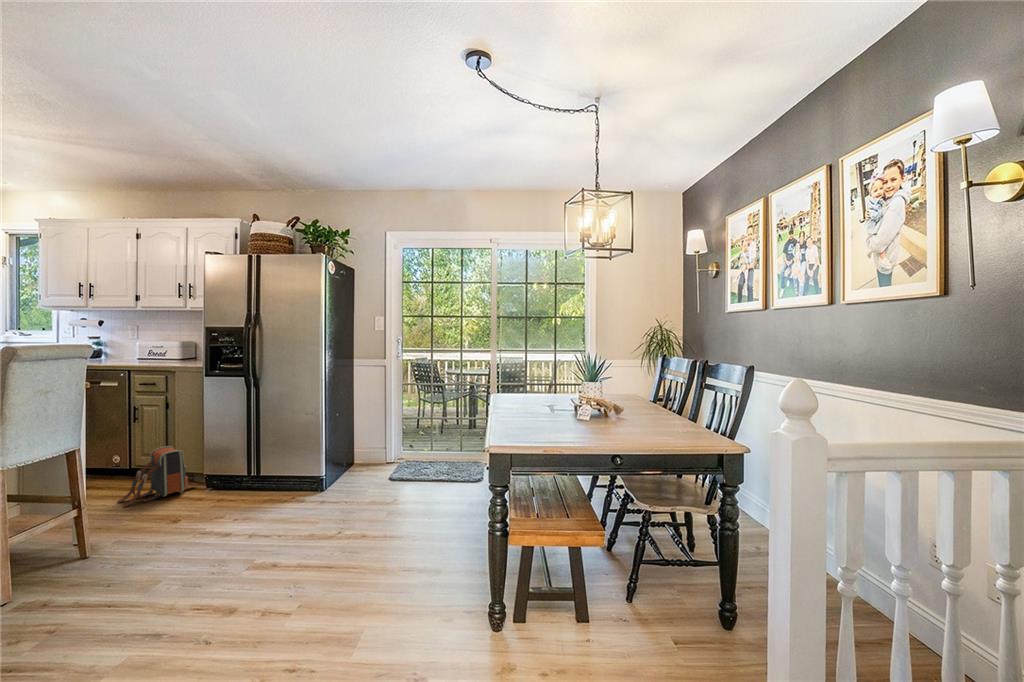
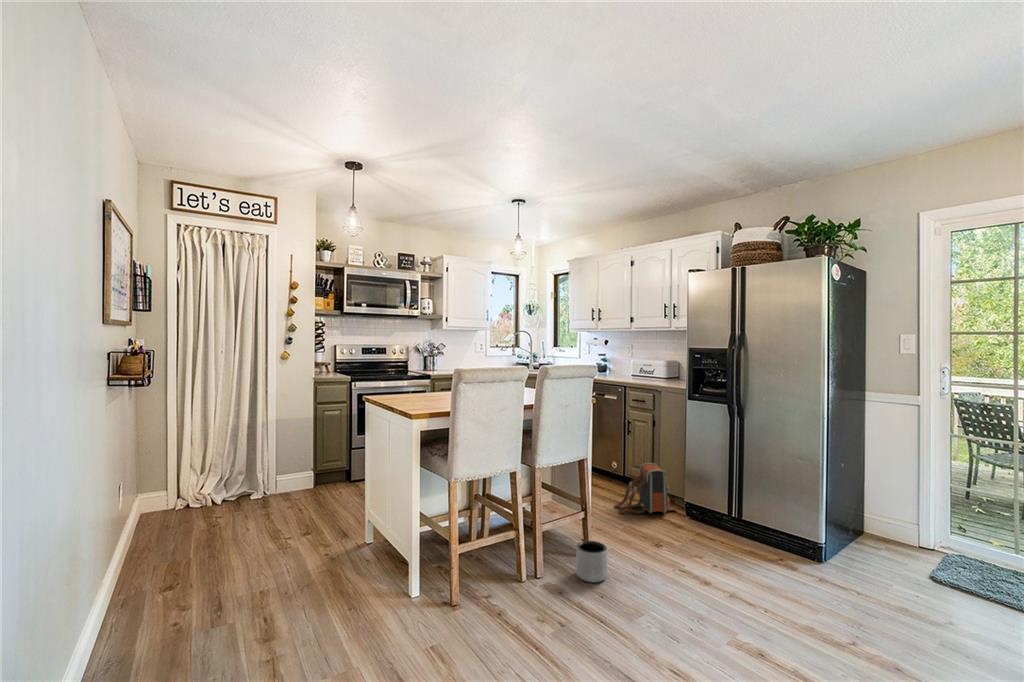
planter: none [64,536,110,582] -> present [576,541,607,583]

